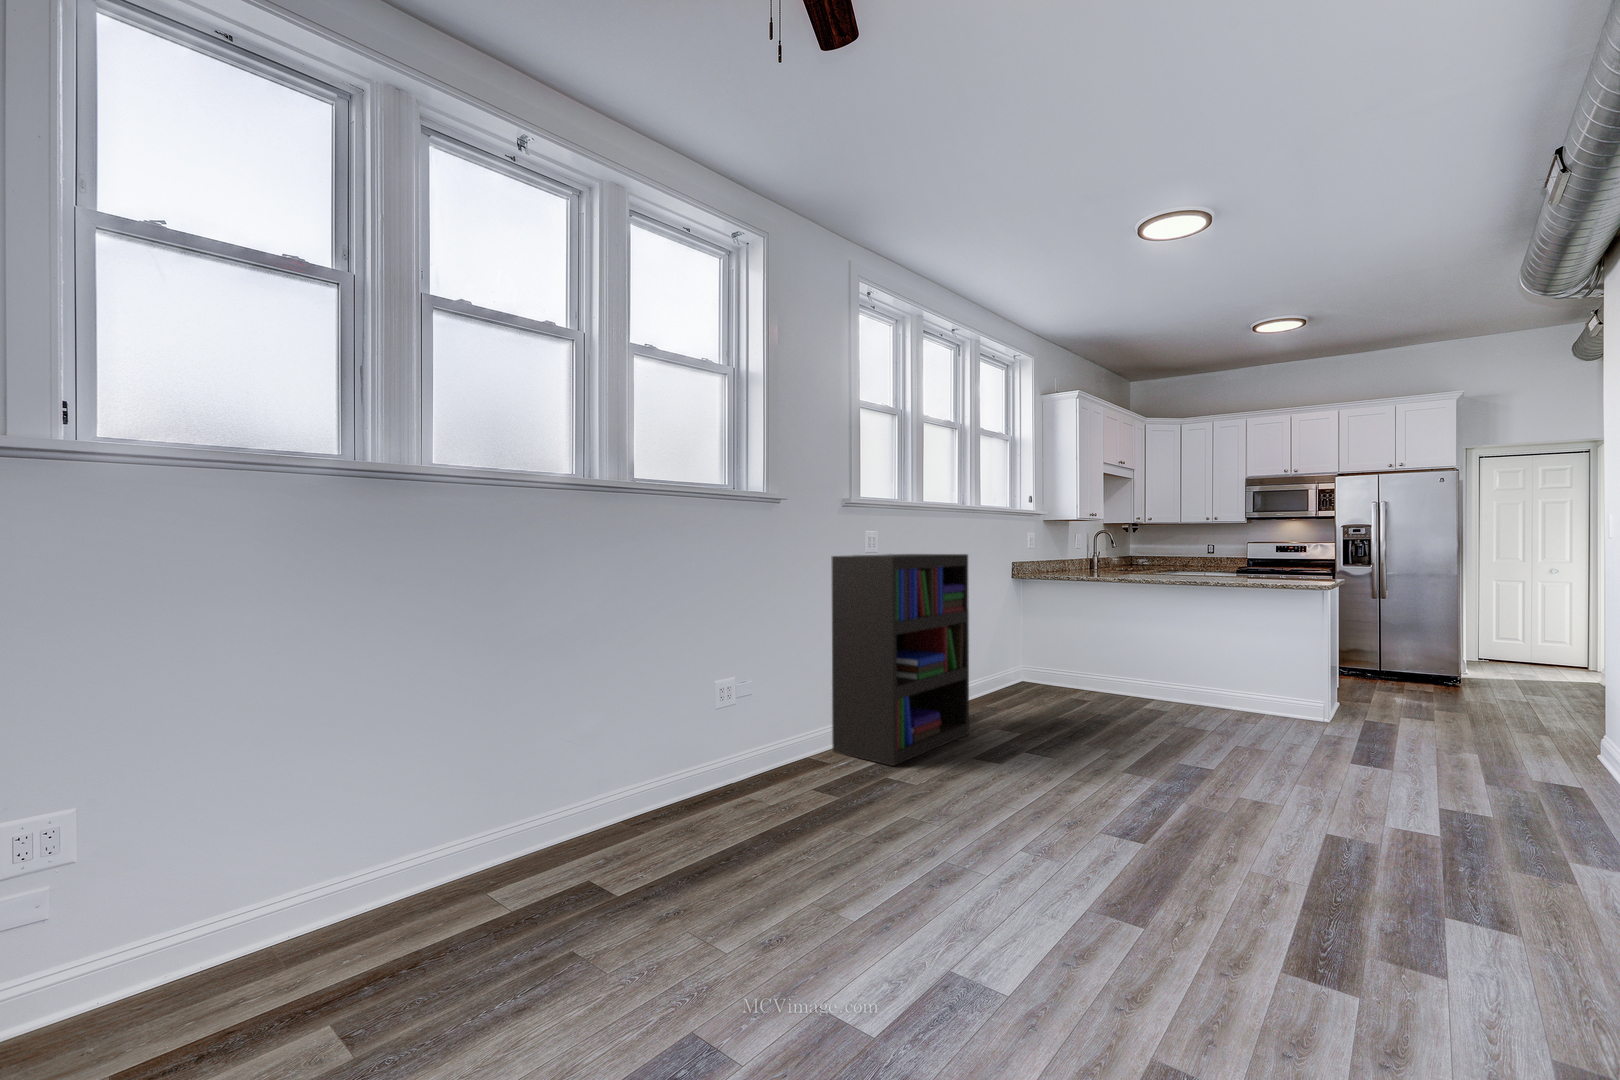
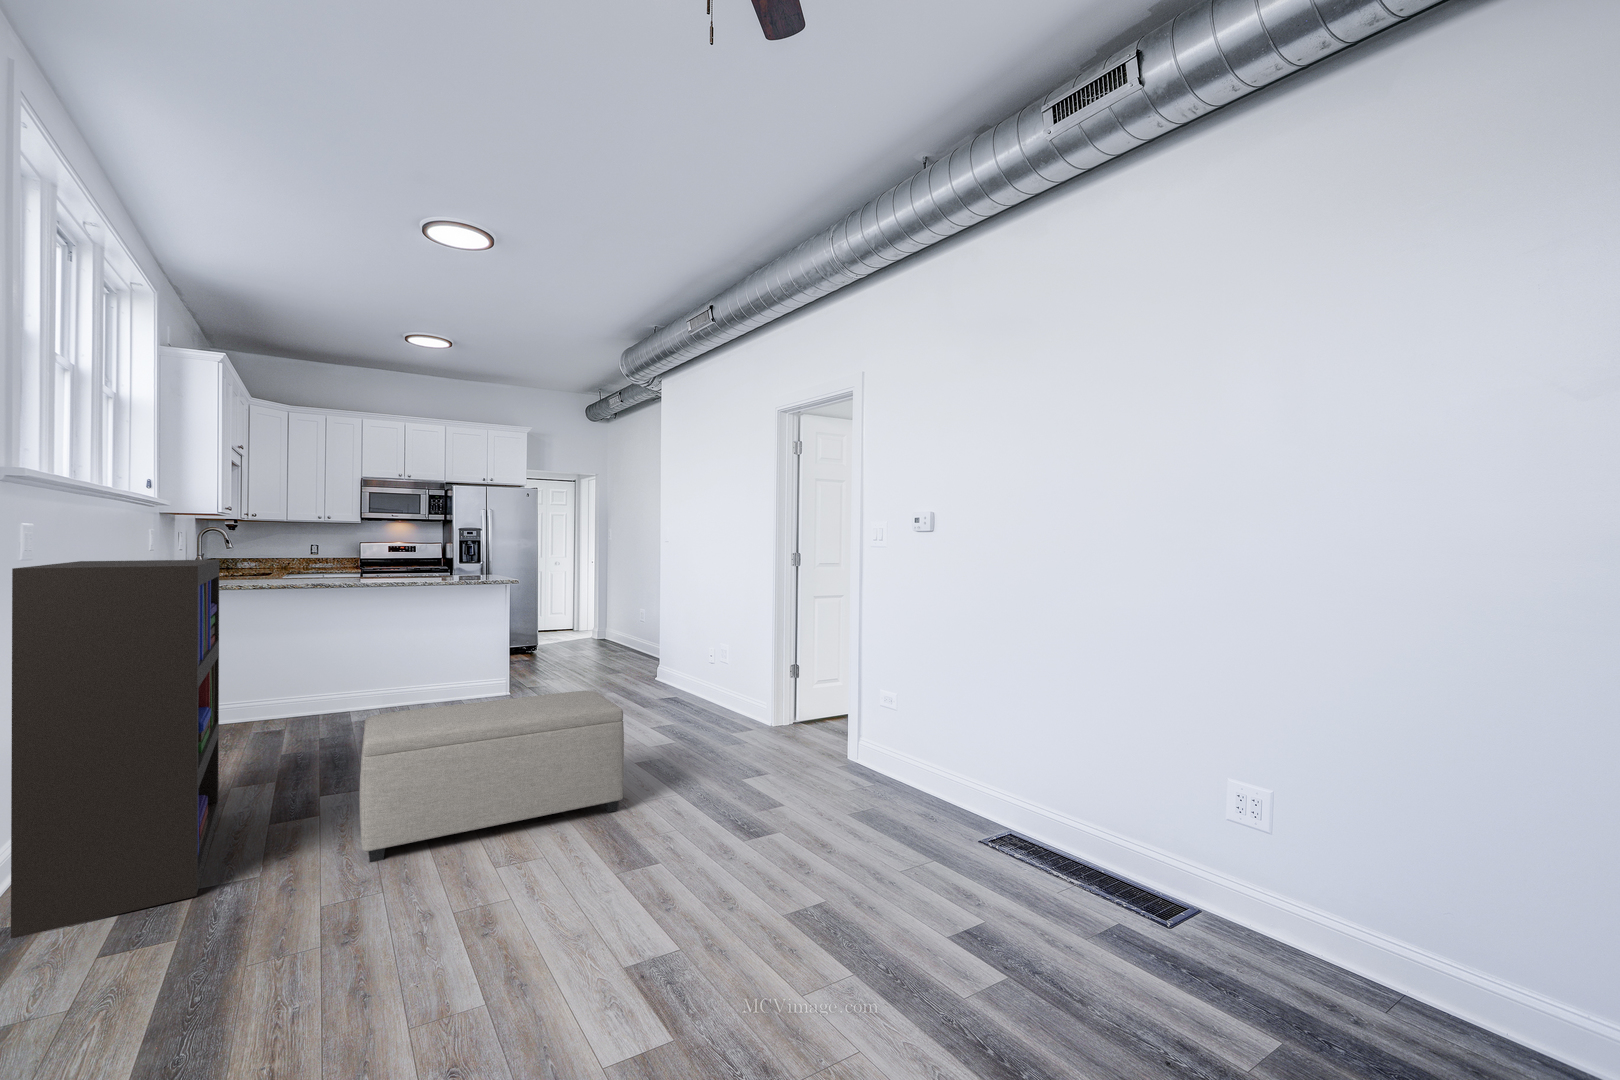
ottoman: none [968,683,1218,847] -> present [360,691,624,862]

